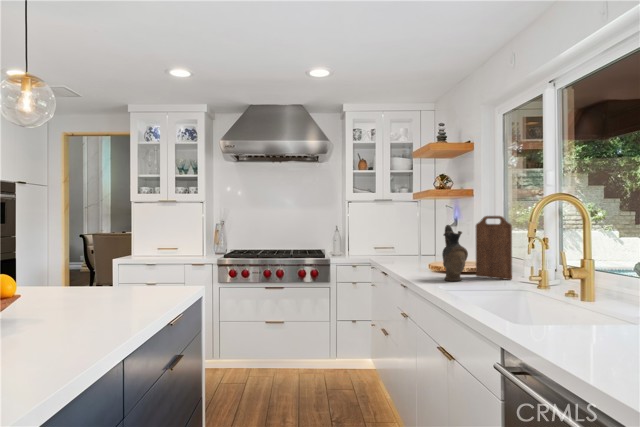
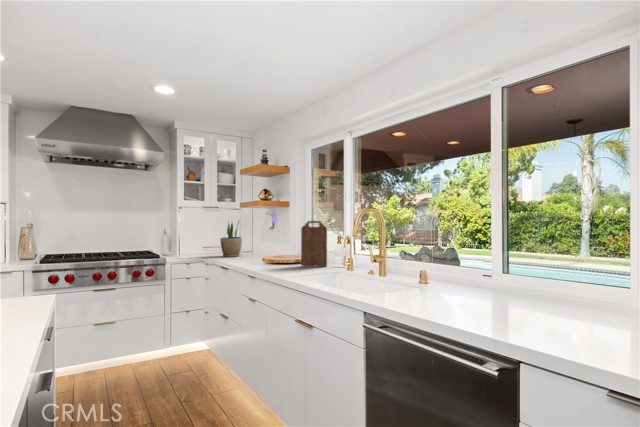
potted plant: none [391,213,416,261] -> present [220,221,242,257]
ceramic pitcher: present [442,225,468,281] -> none [282,228,301,271]

